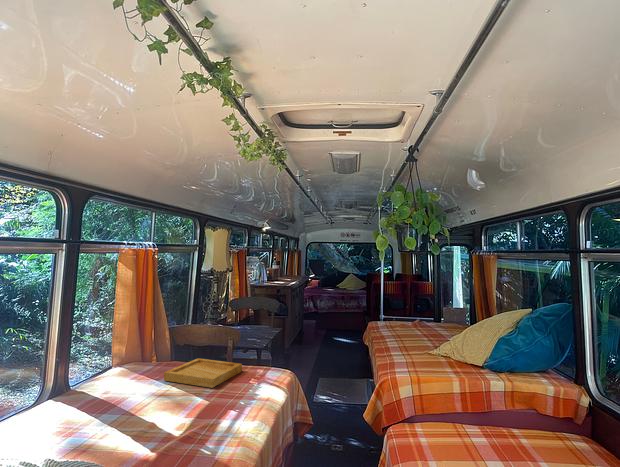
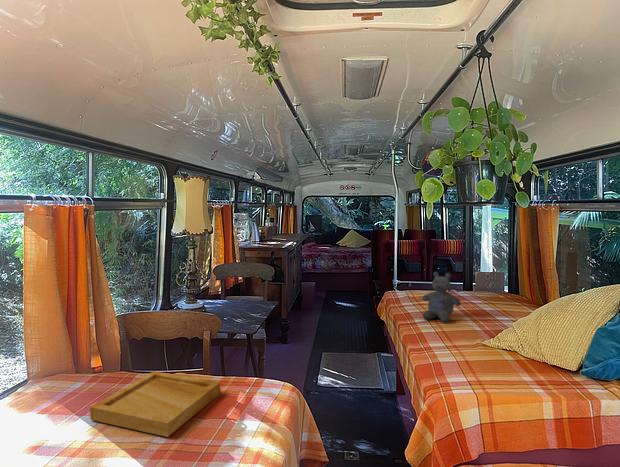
stuffed bear: none [391,302,420,340] -> present [422,272,461,323]

